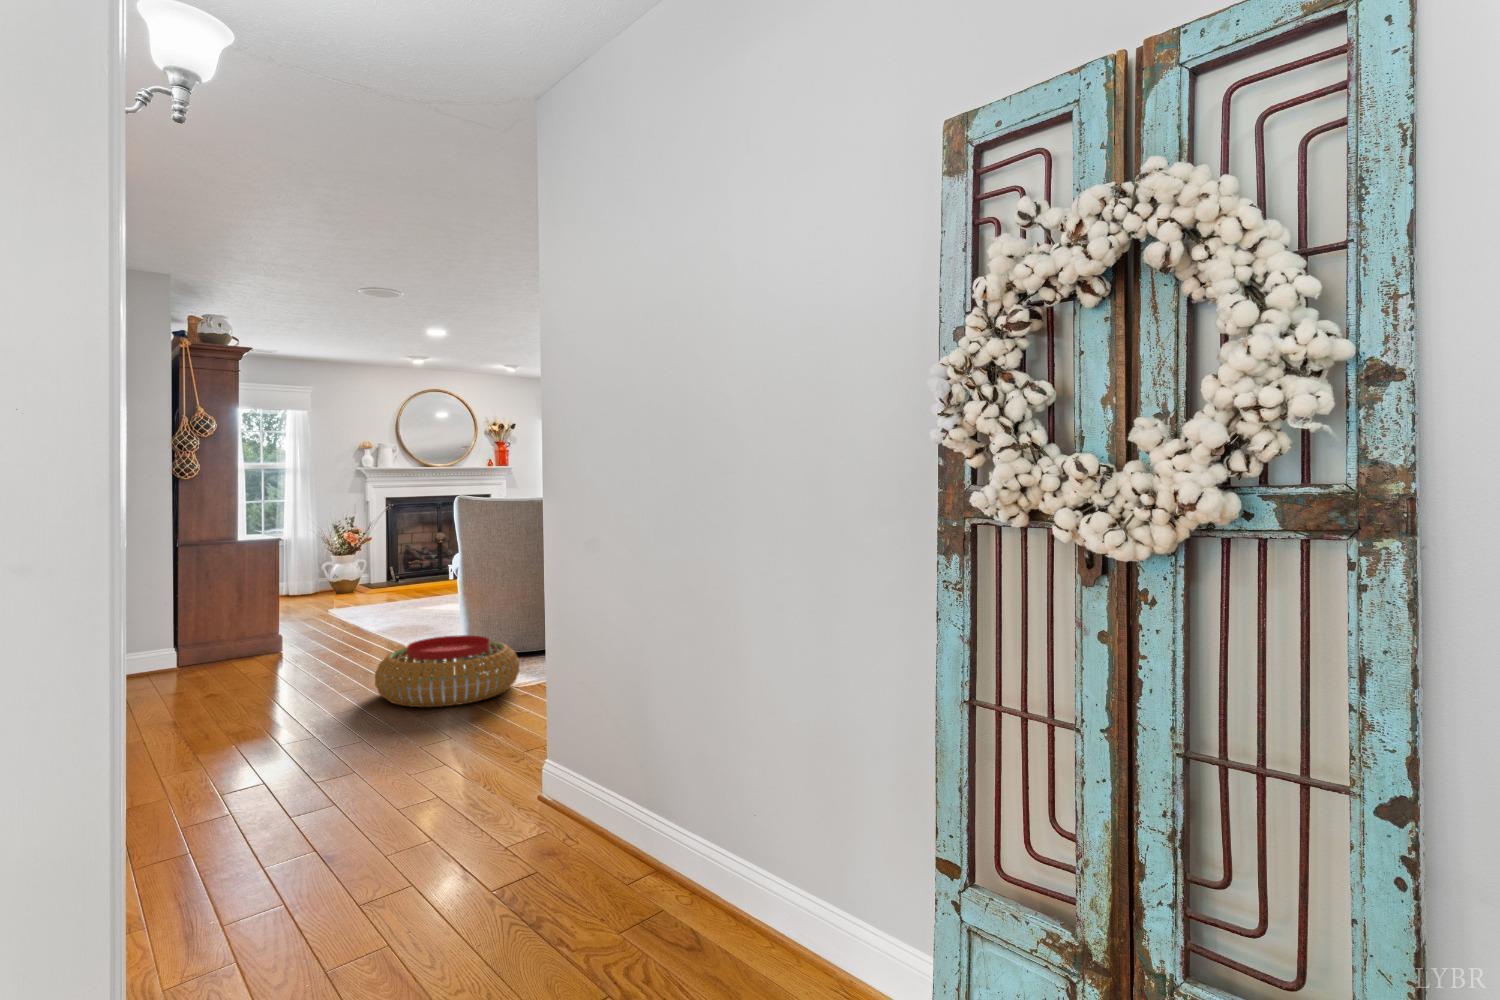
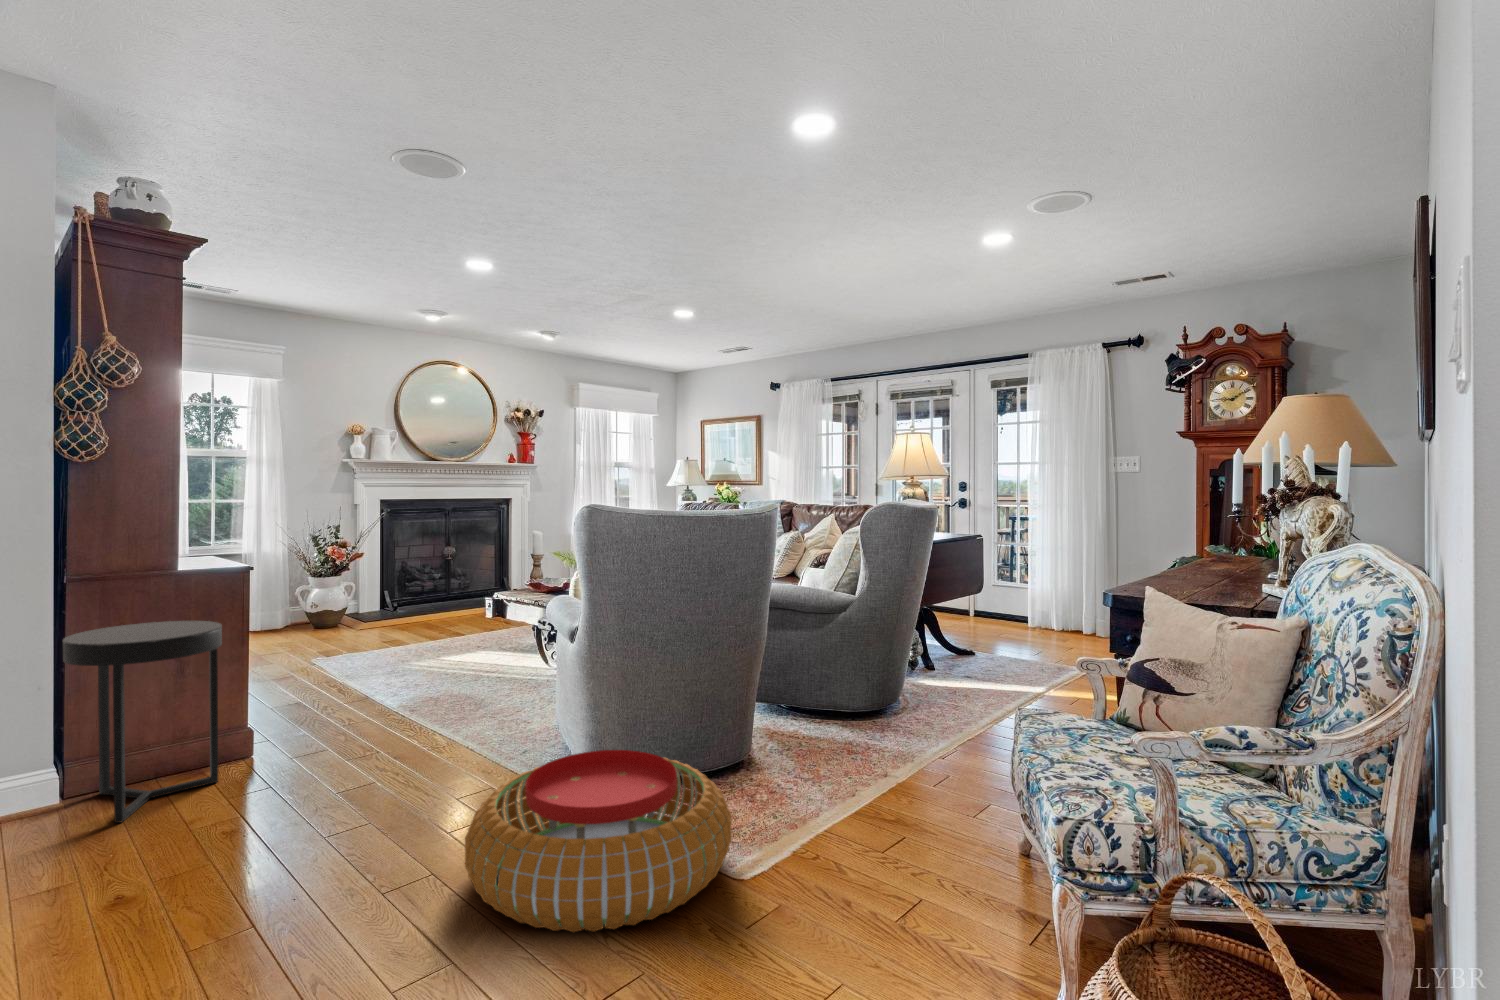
side table: none [180,570,263,675] -> present [63,621,222,823]

